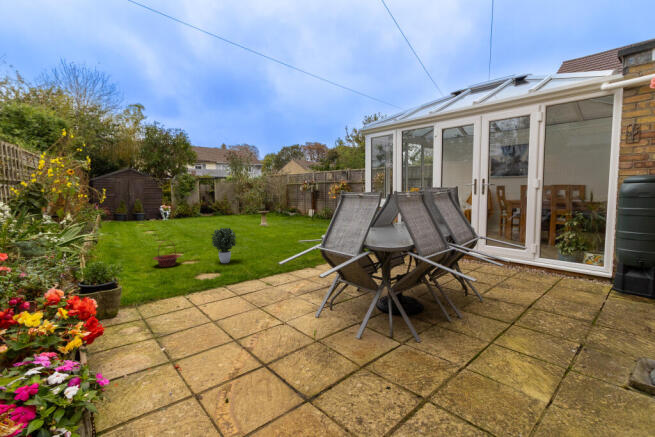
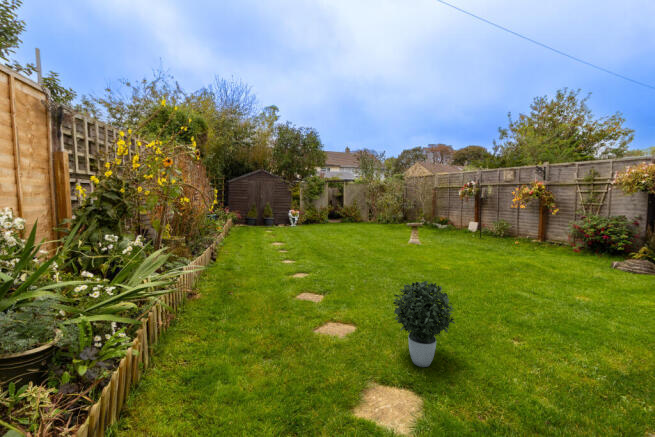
basket: present [153,246,180,267] -> none [274,297,328,358]

